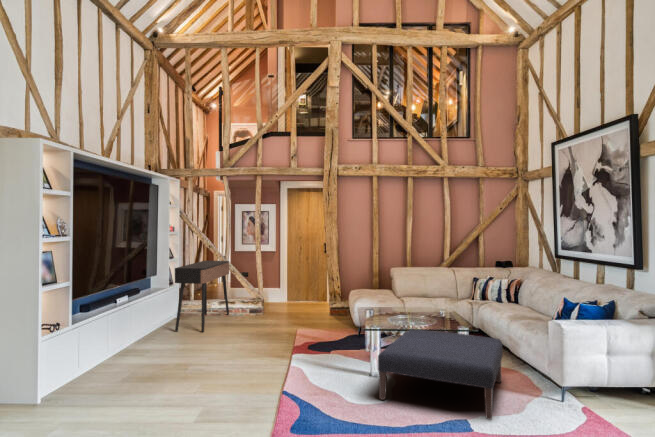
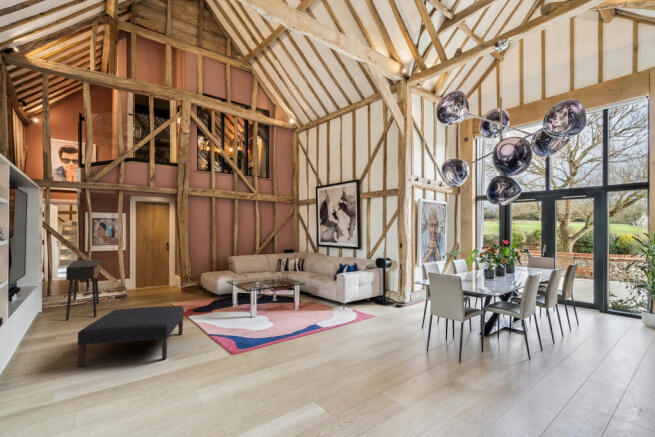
ottoman: present [378,329,503,420] -> present [78,306,184,366]

